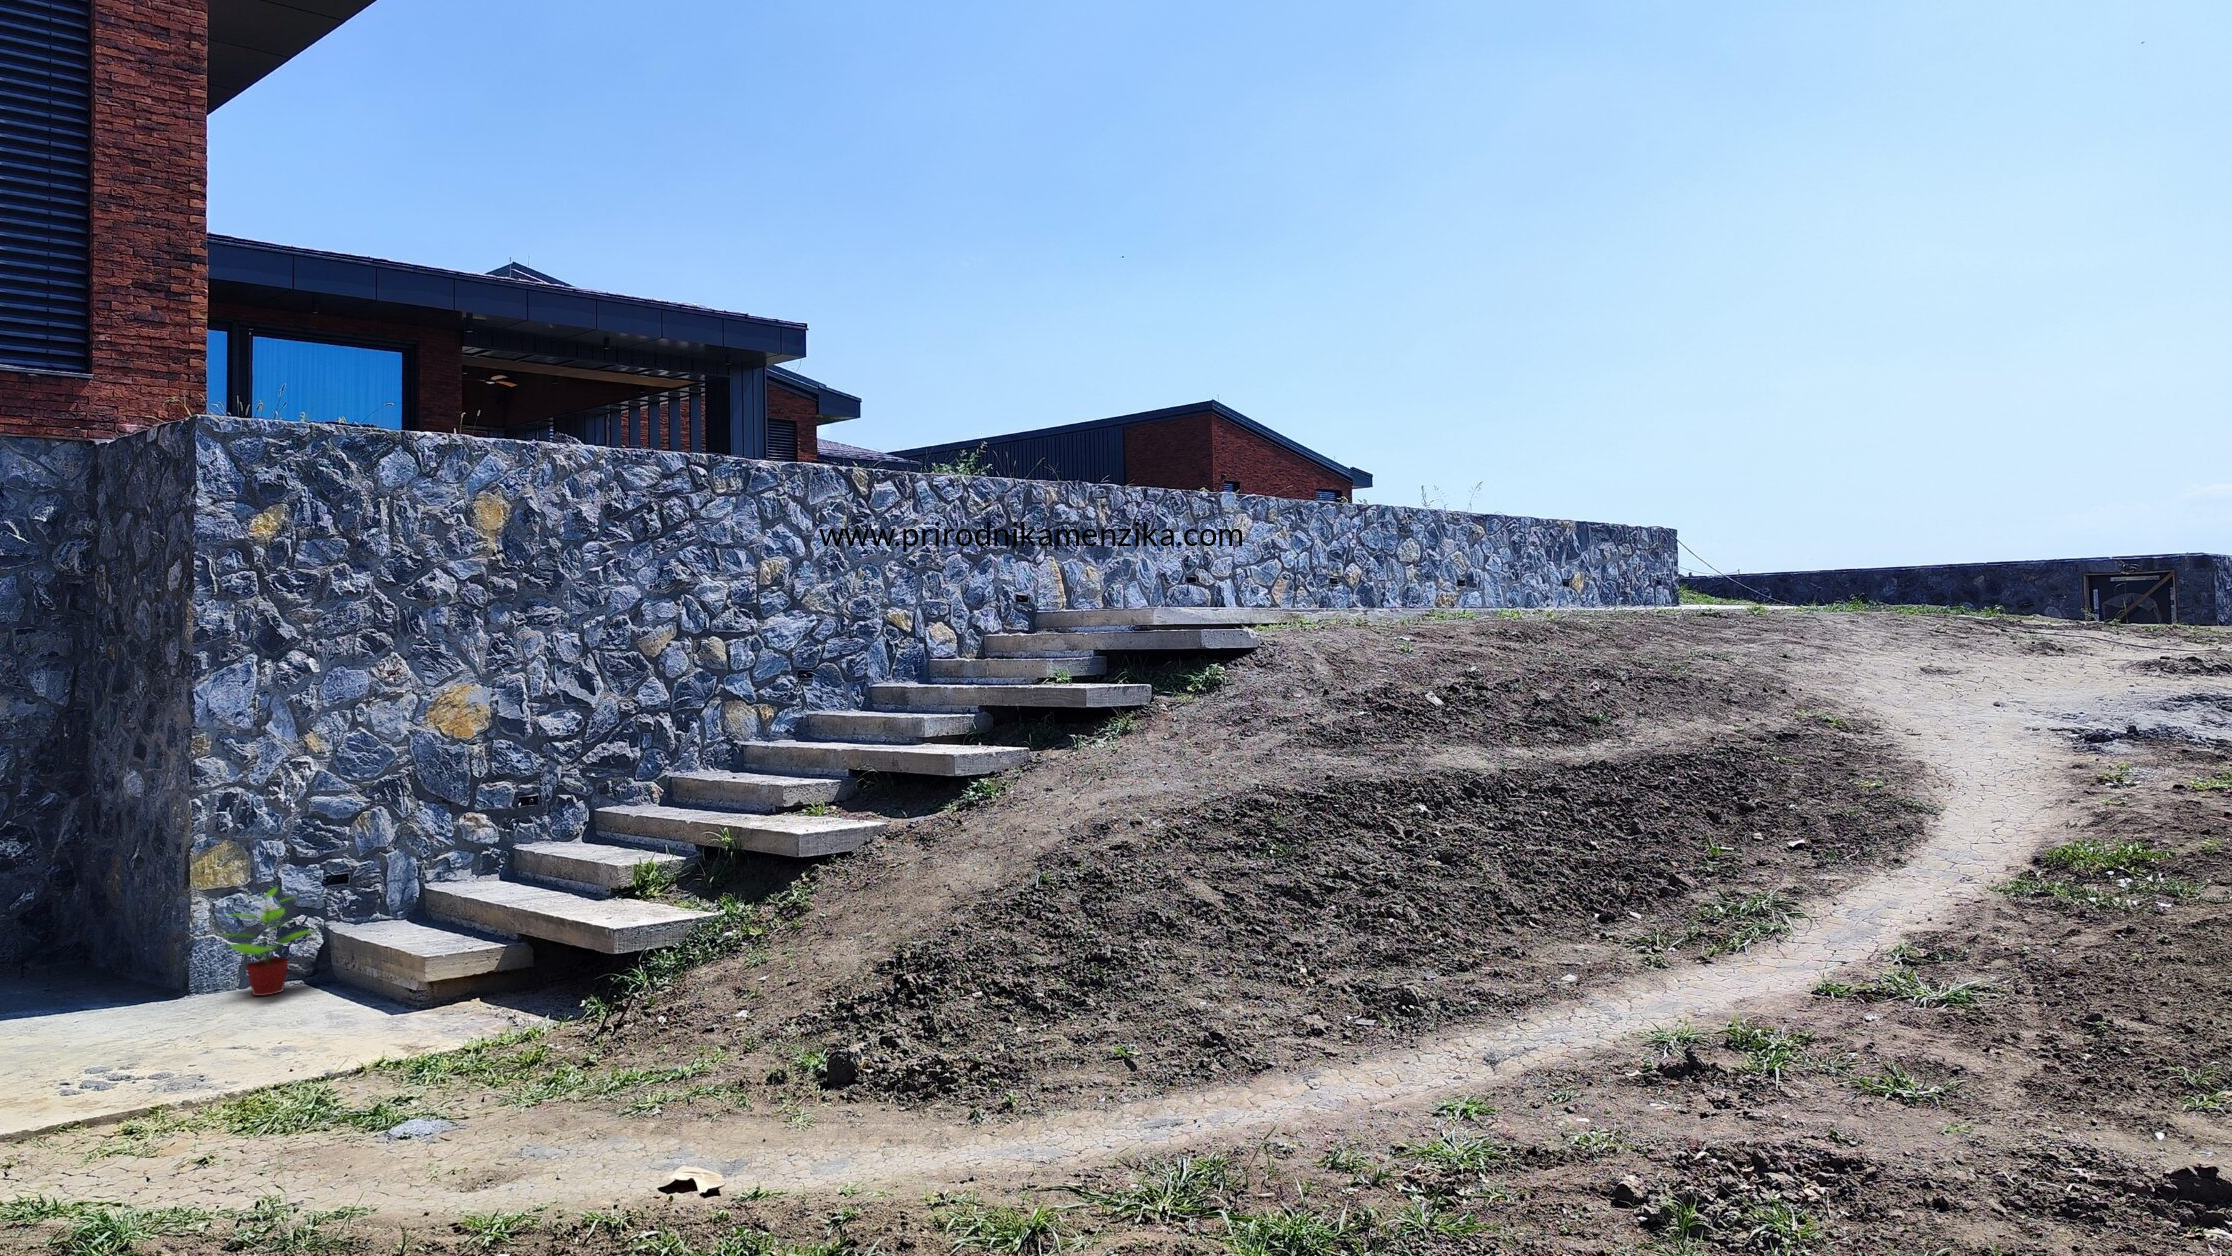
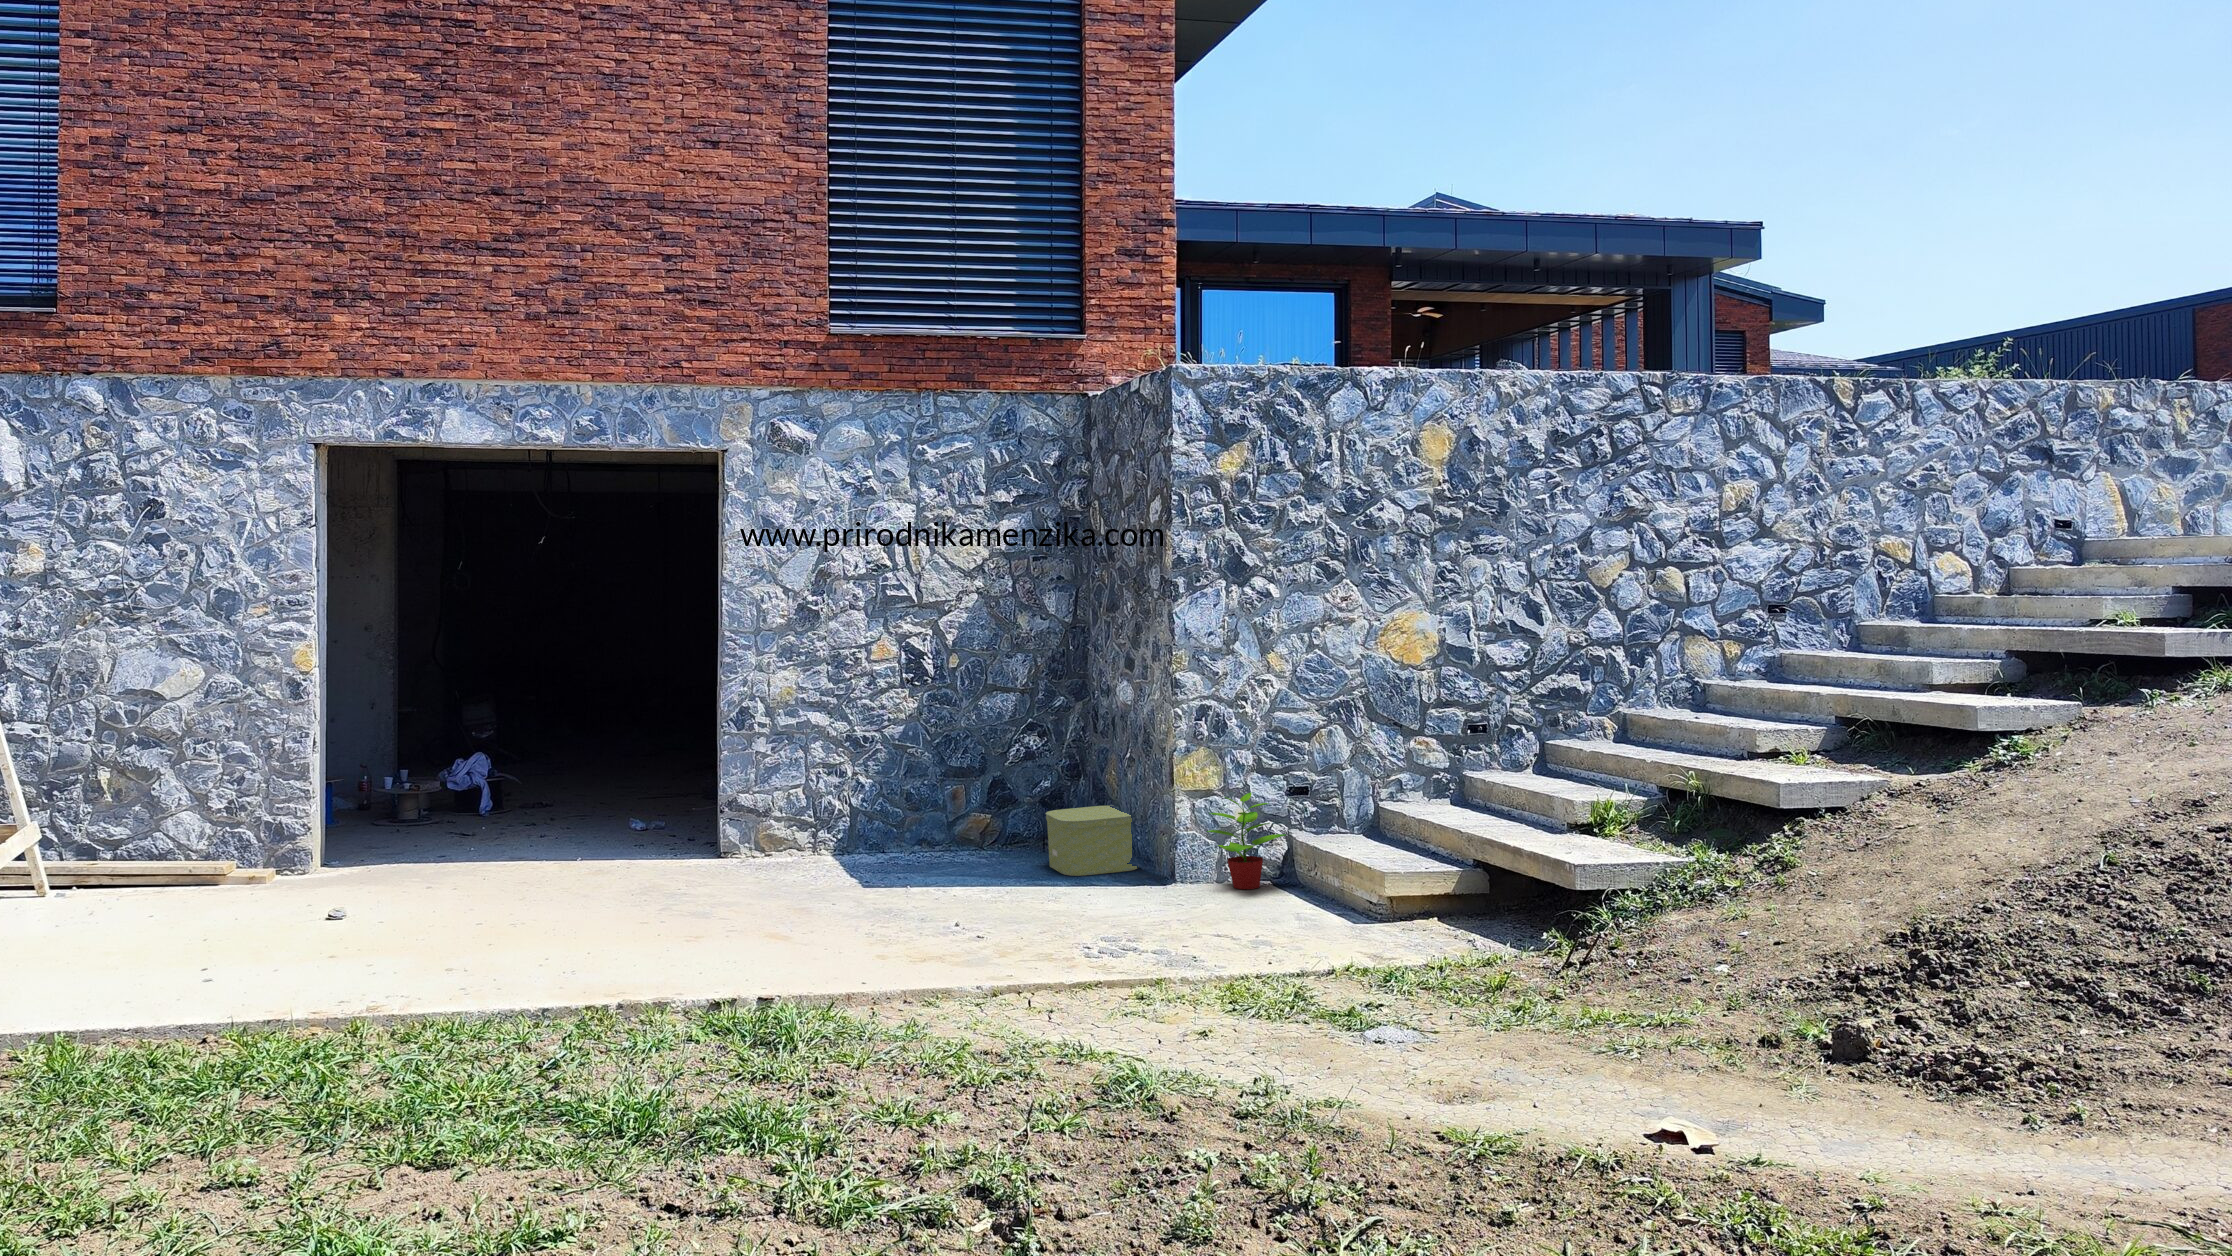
storage box: none [14,917,138,1007] -> present [1046,806,1137,876]

